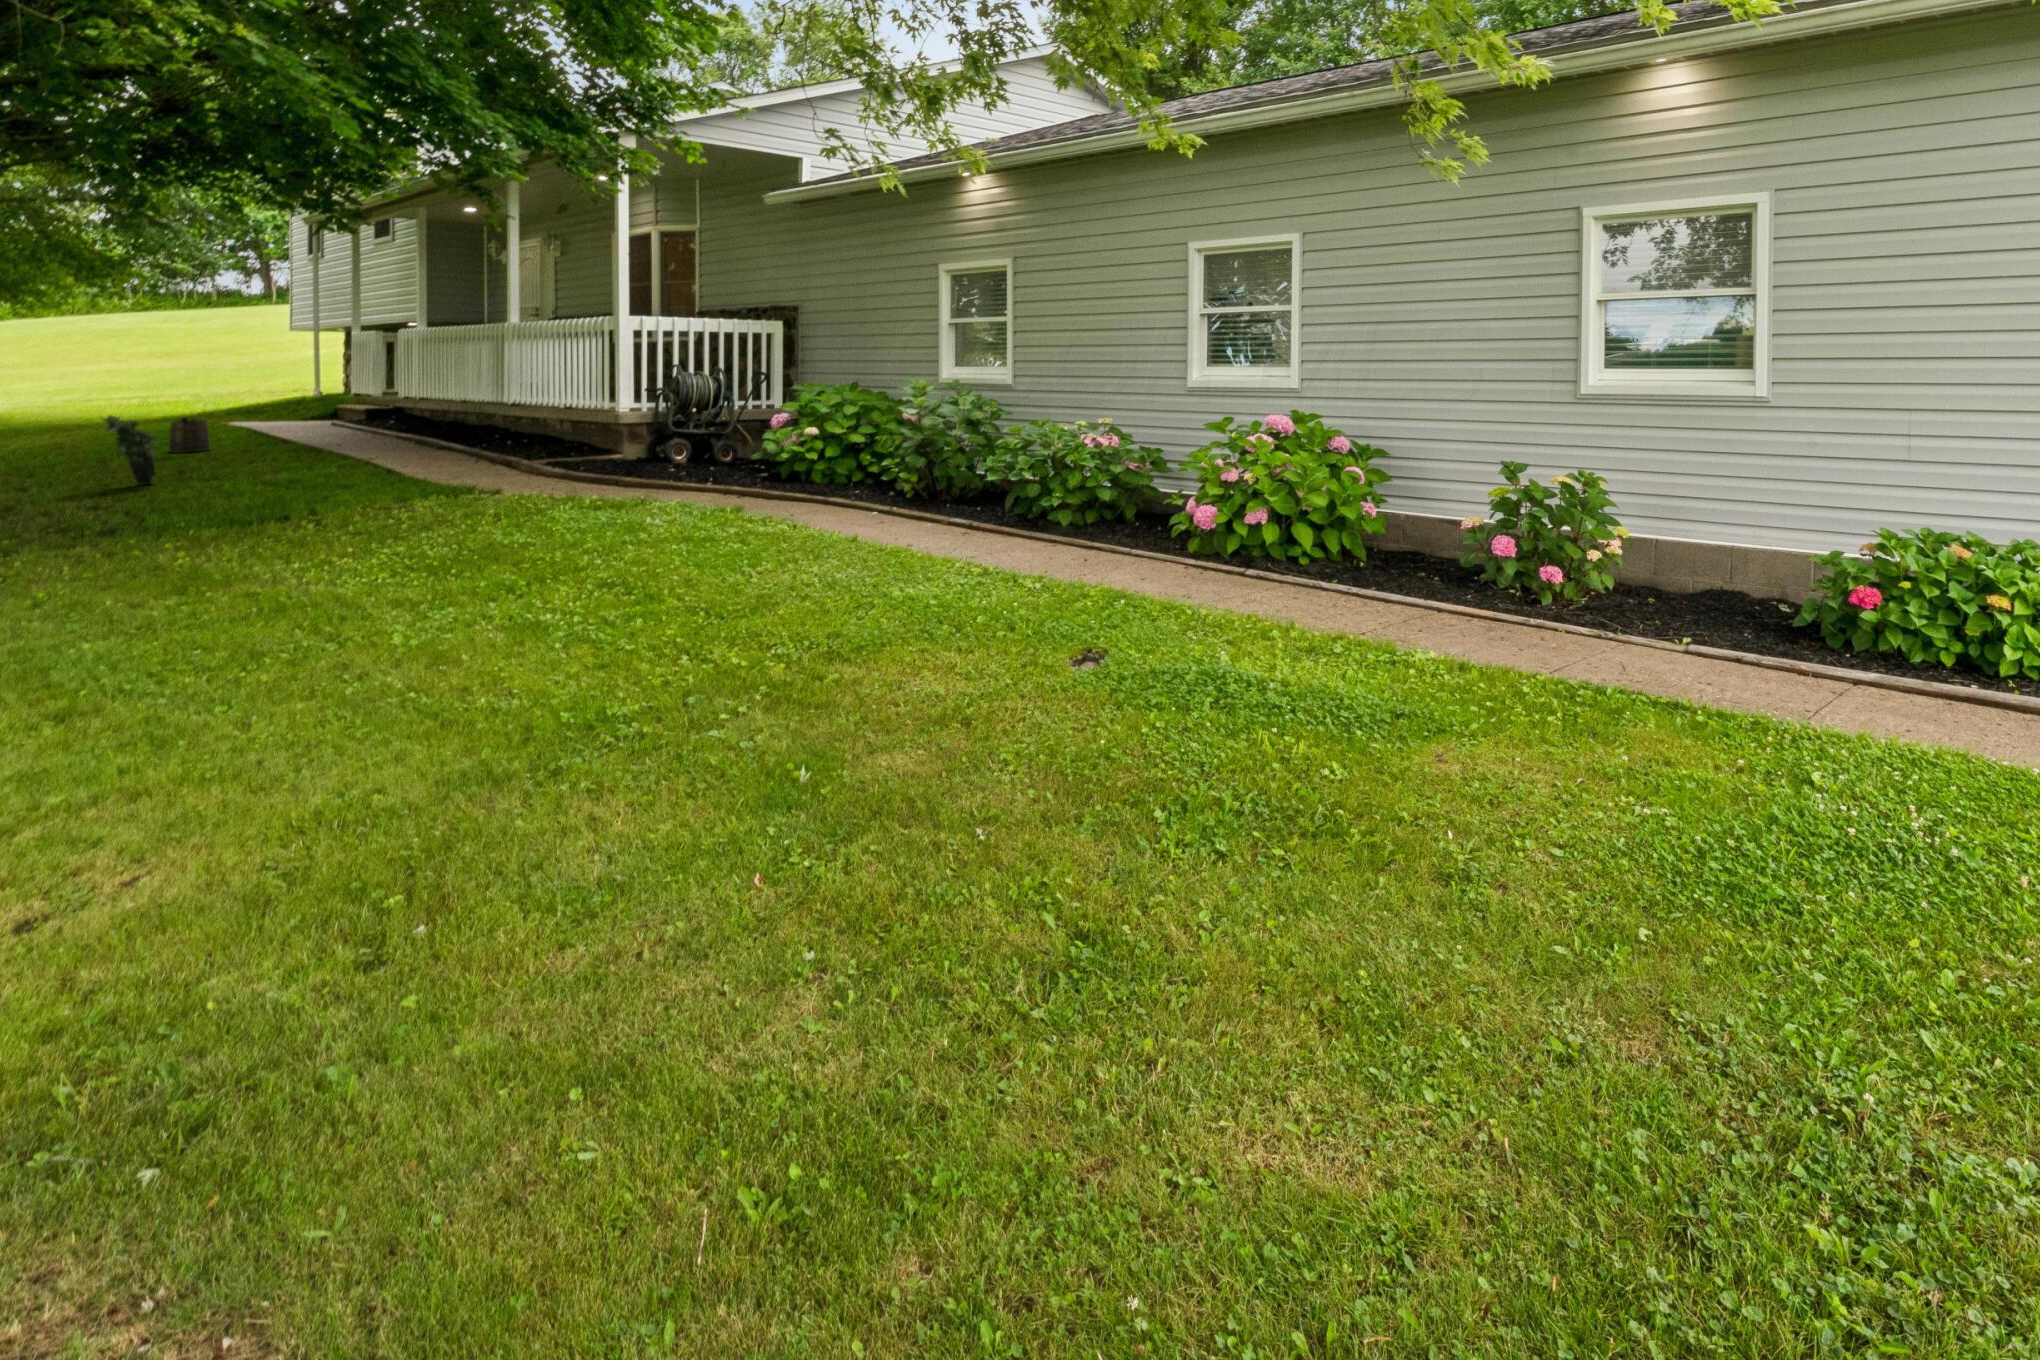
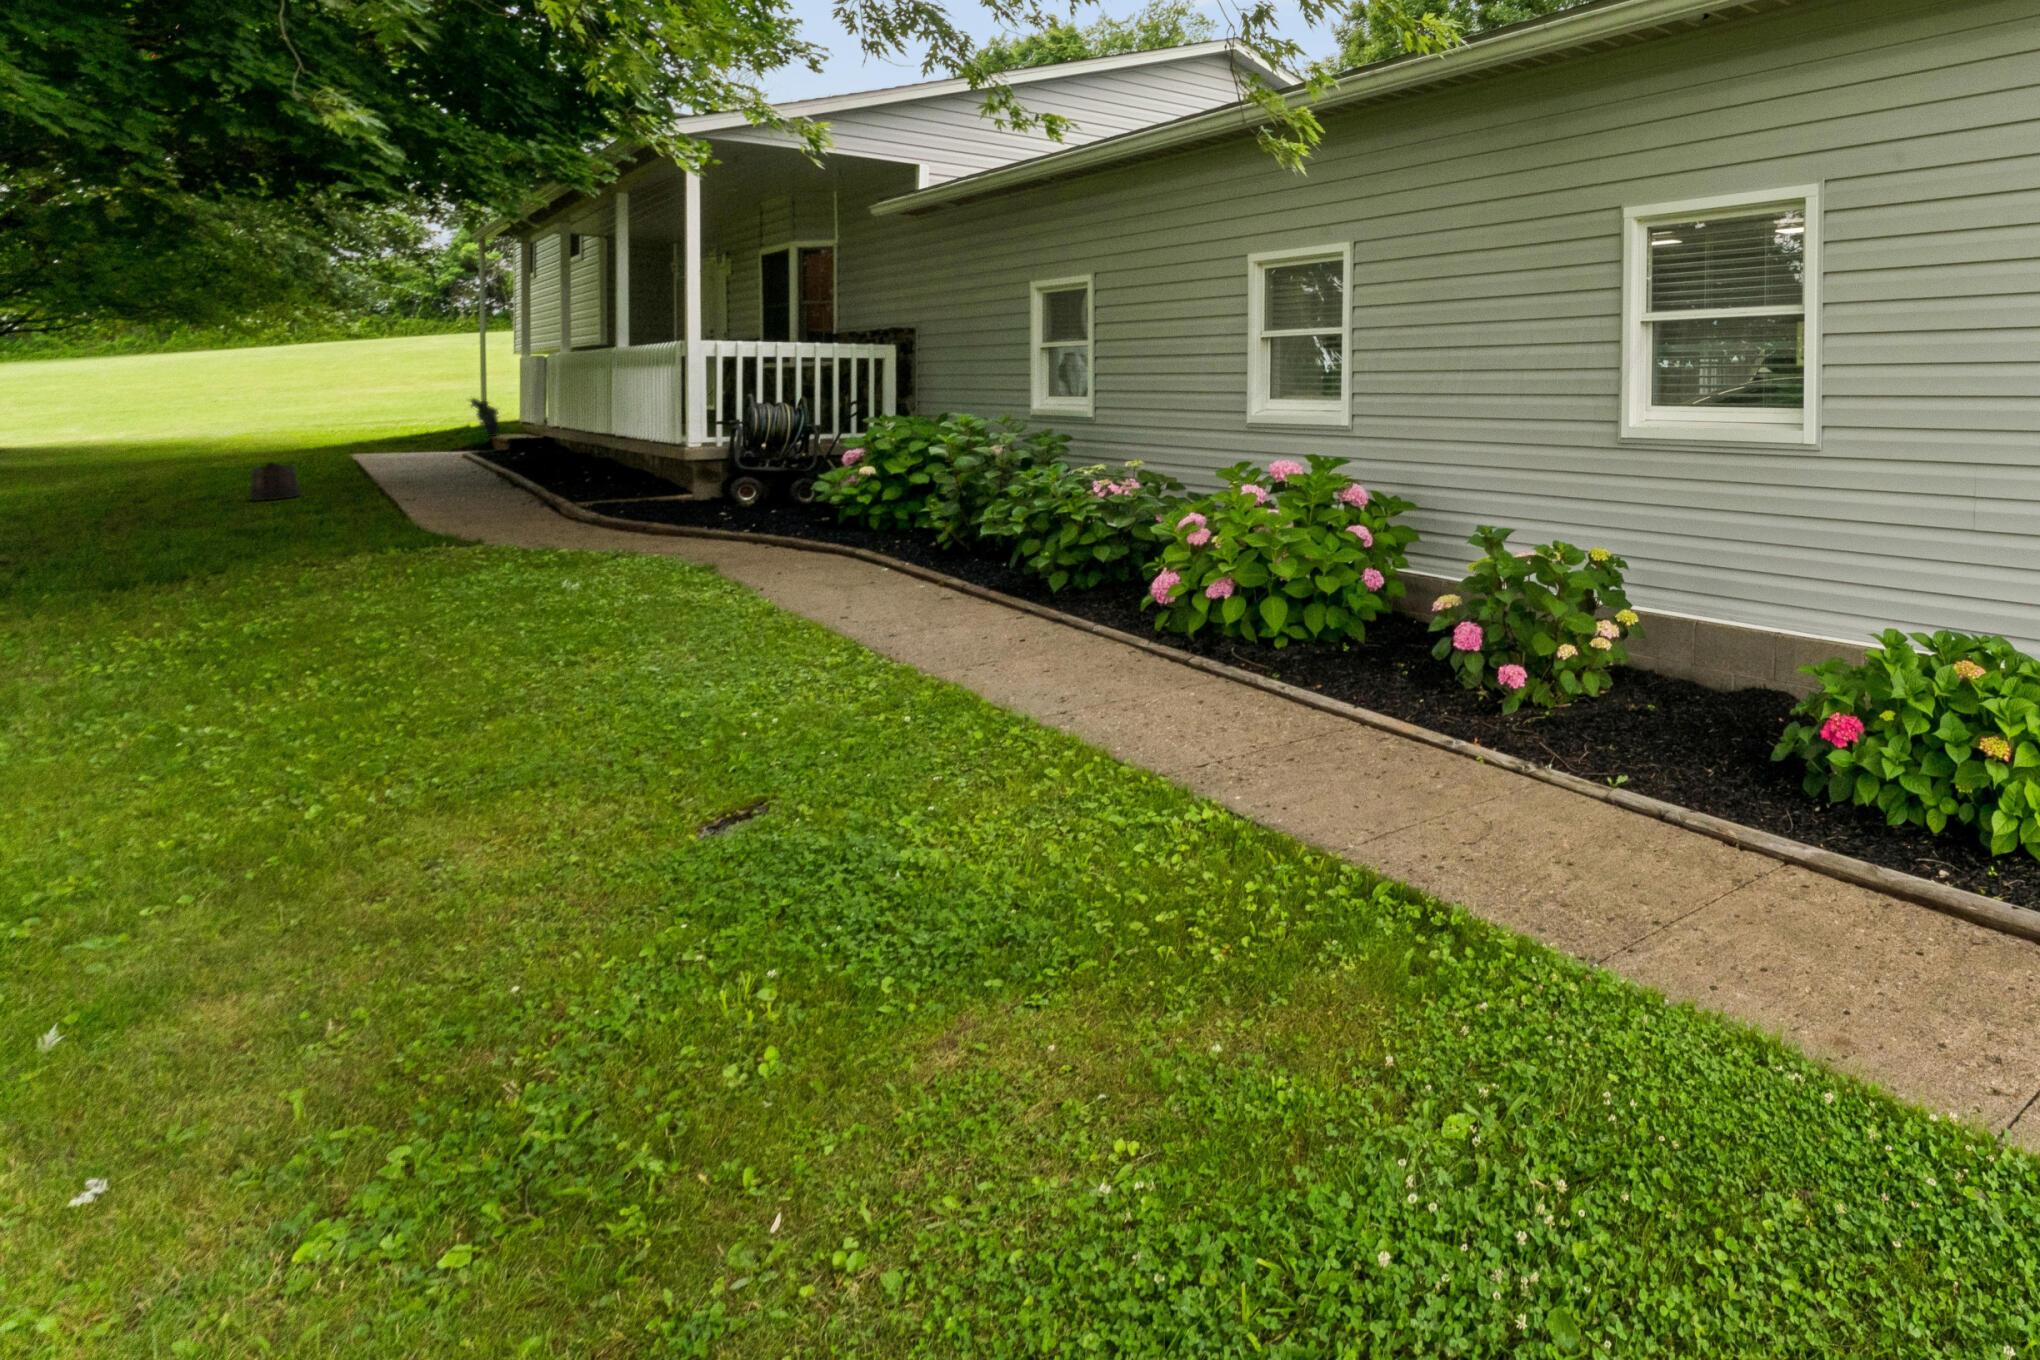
potted plant: present [101,415,157,484] -> present [470,398,498,436]

